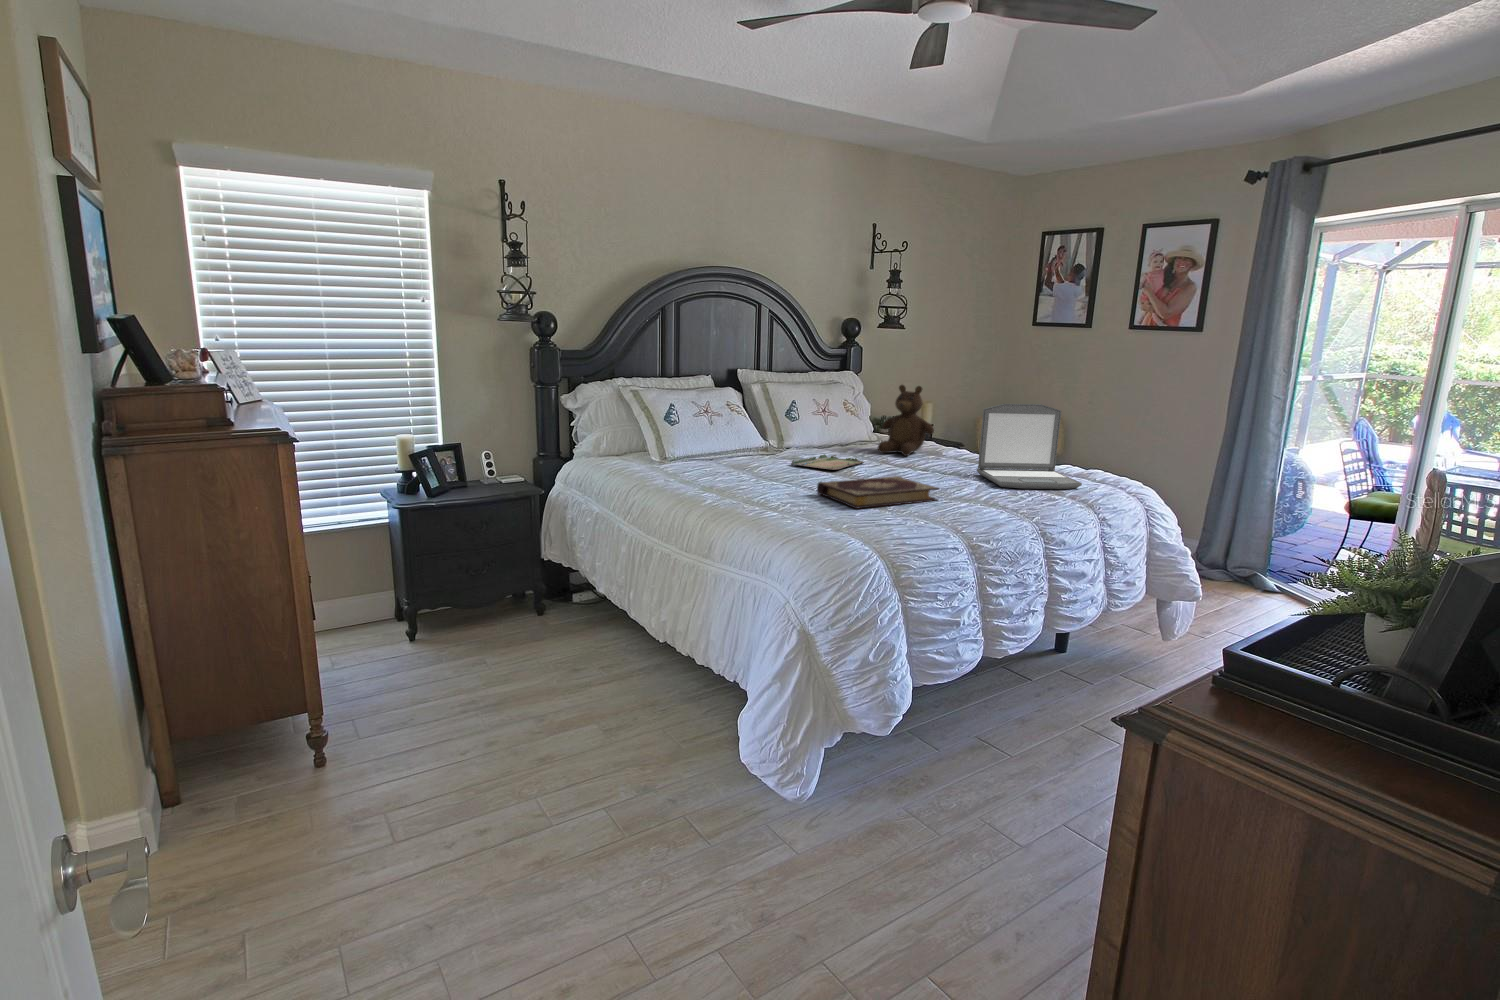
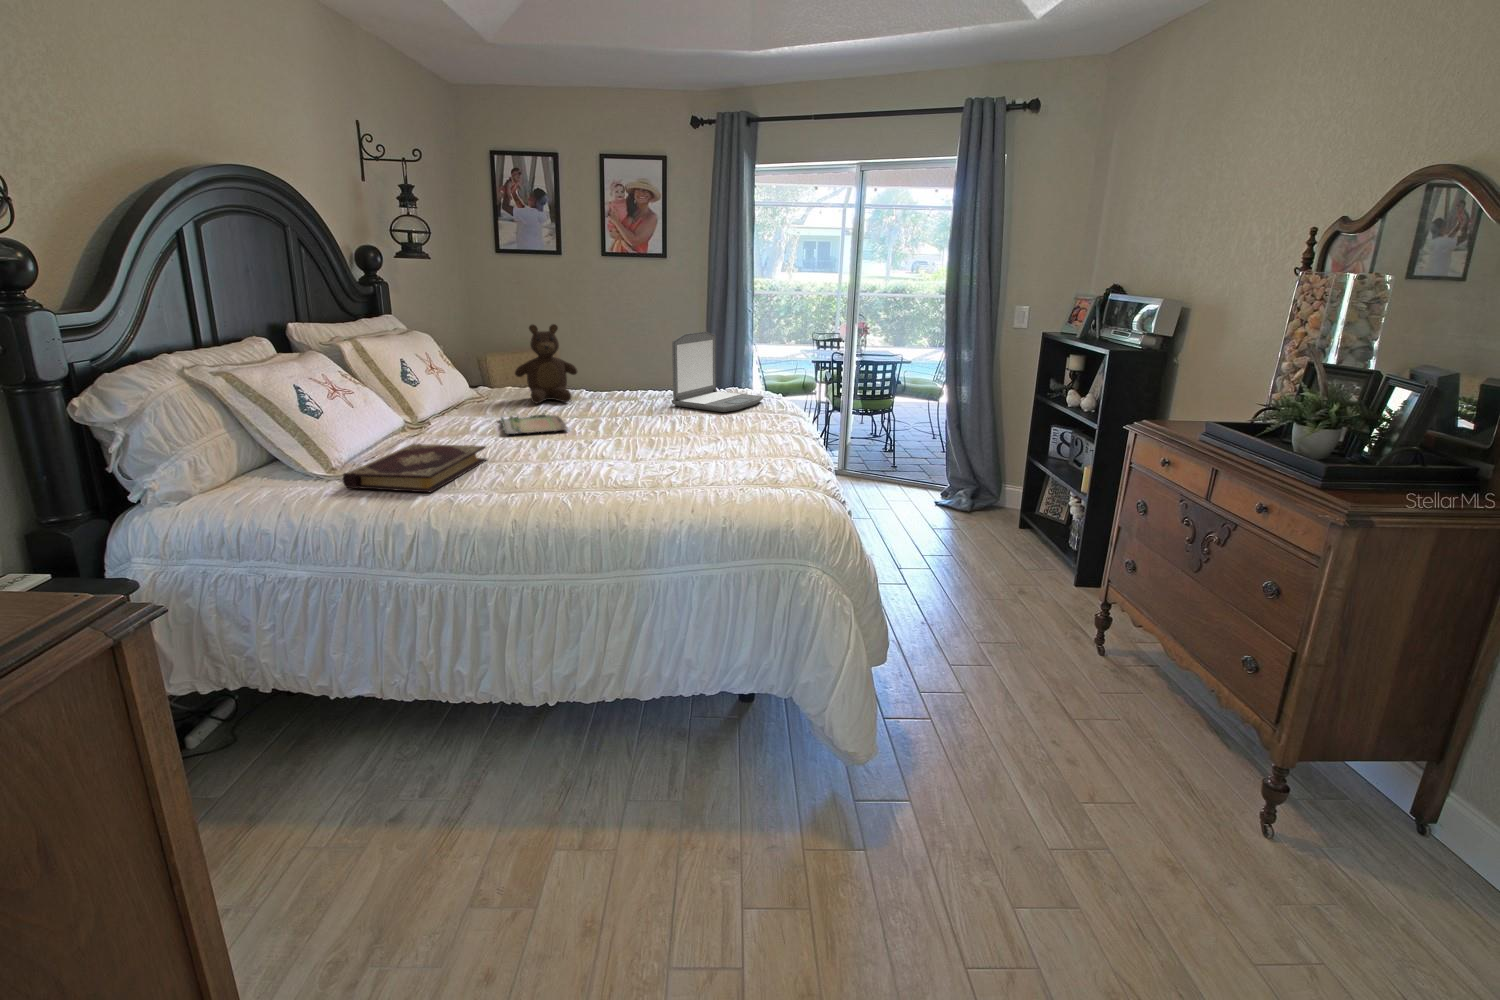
book: present [817,476,939,509] -> present [343,444,487,492]

